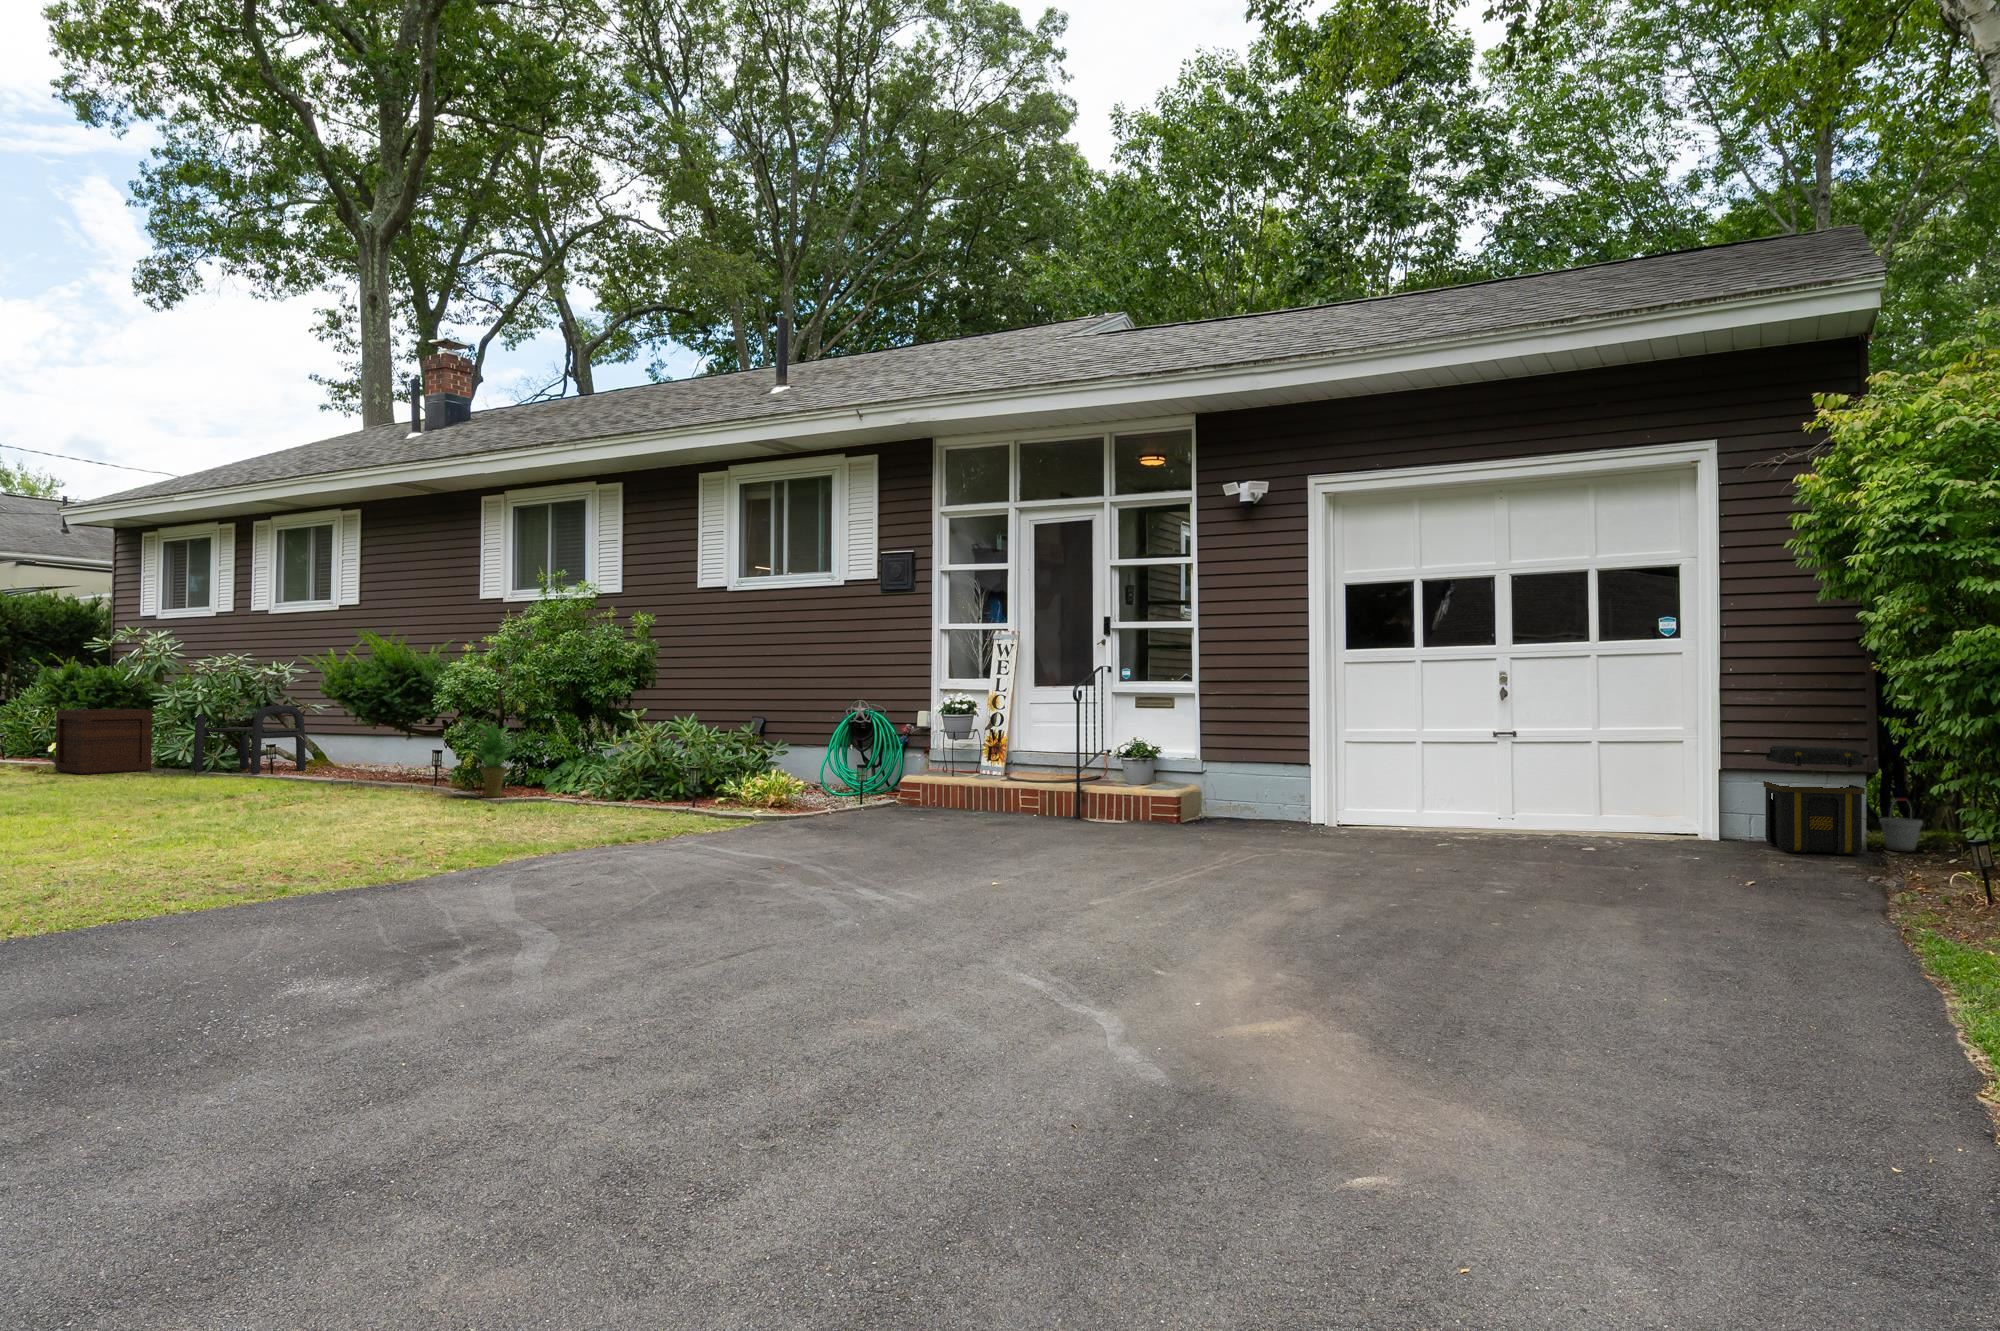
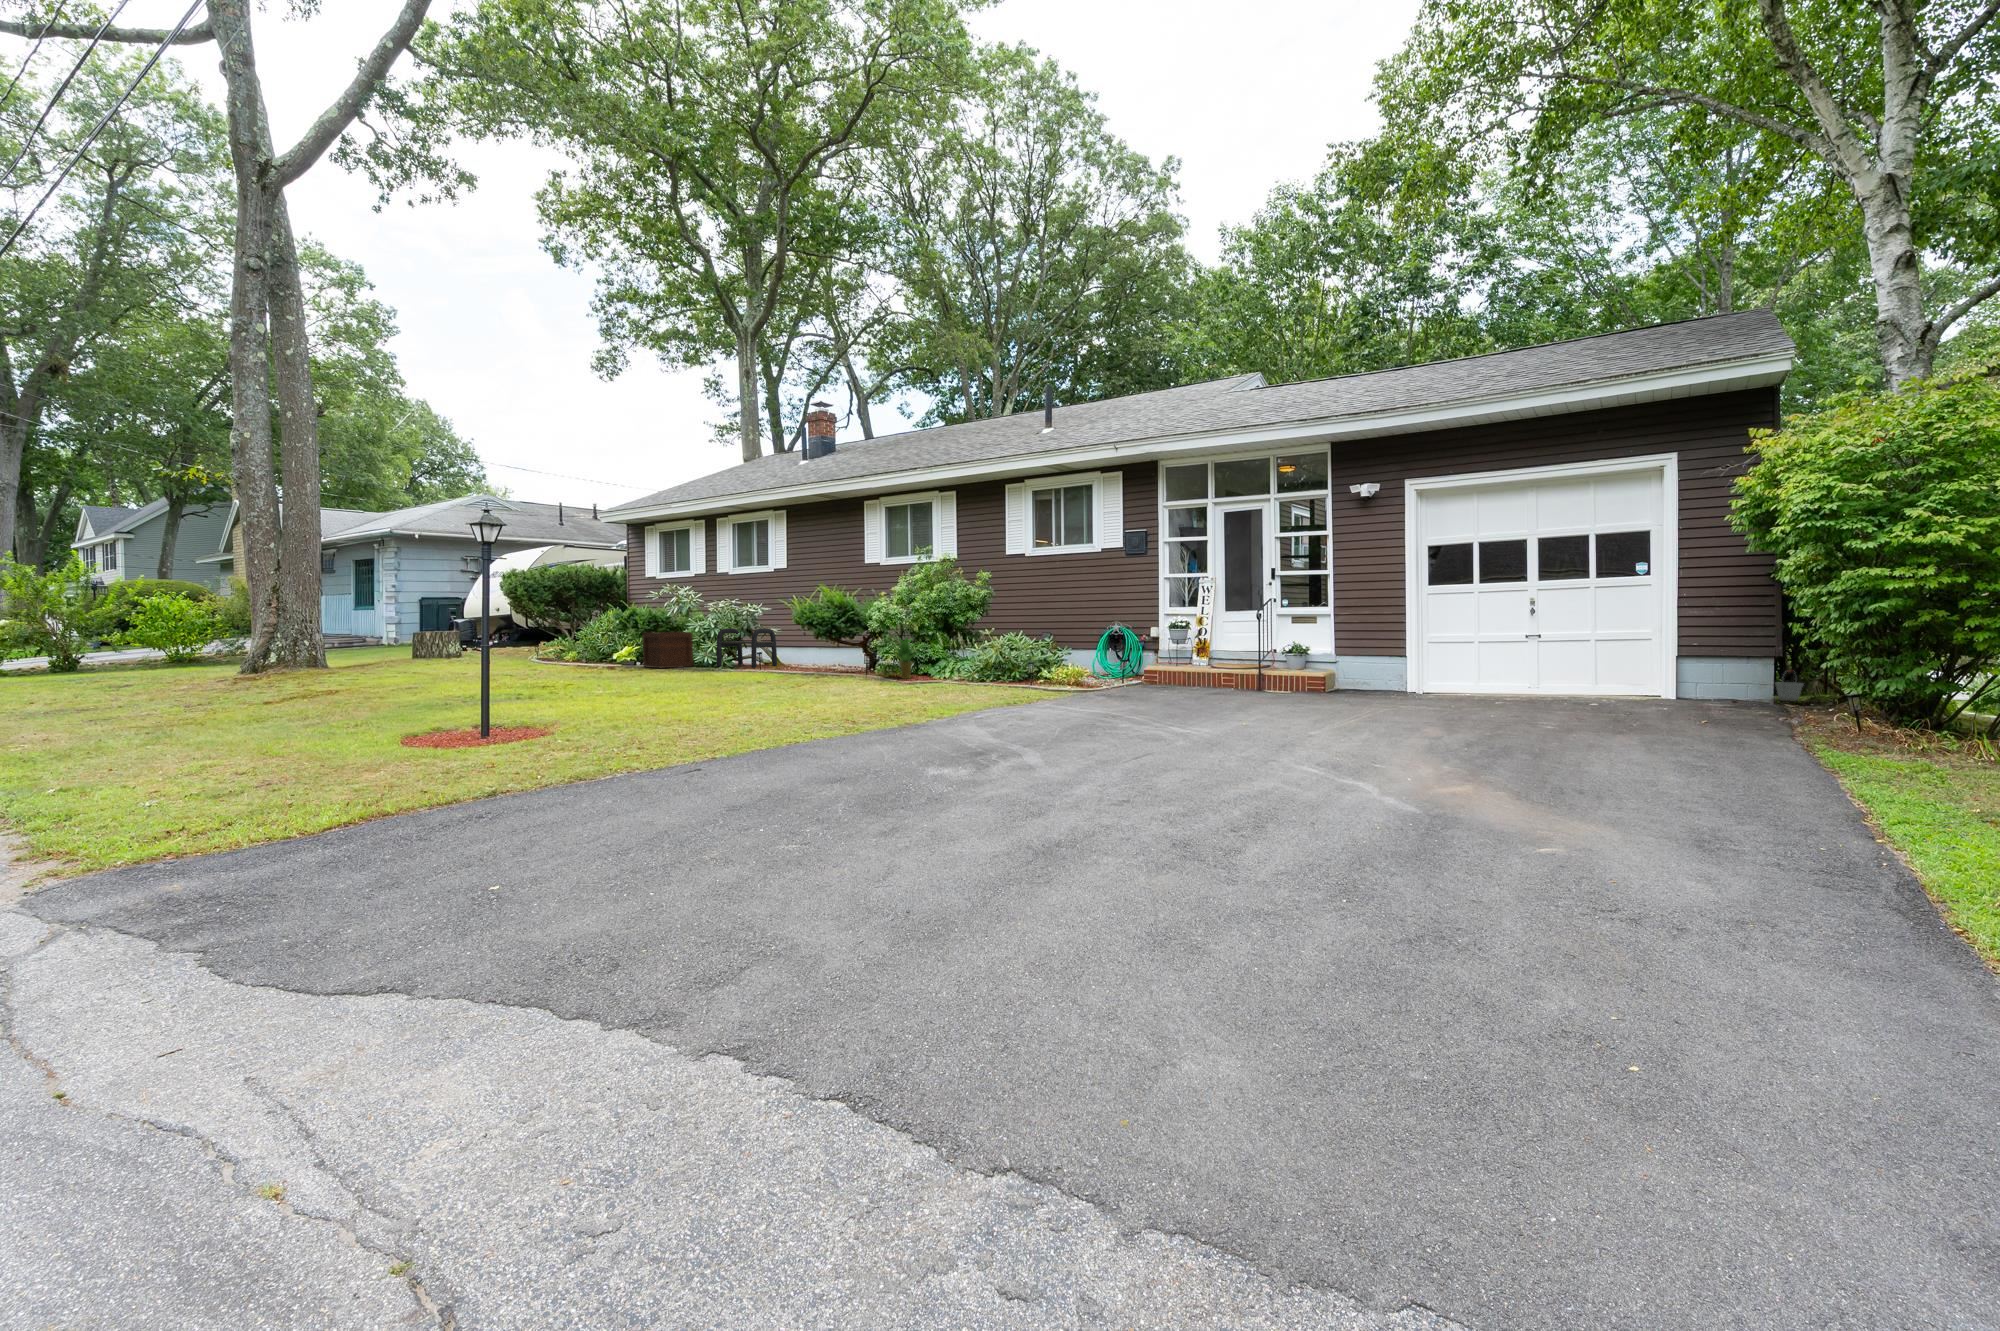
toolbox: present [1763,745,1865,855] -> none [1699,640,1768,703]

